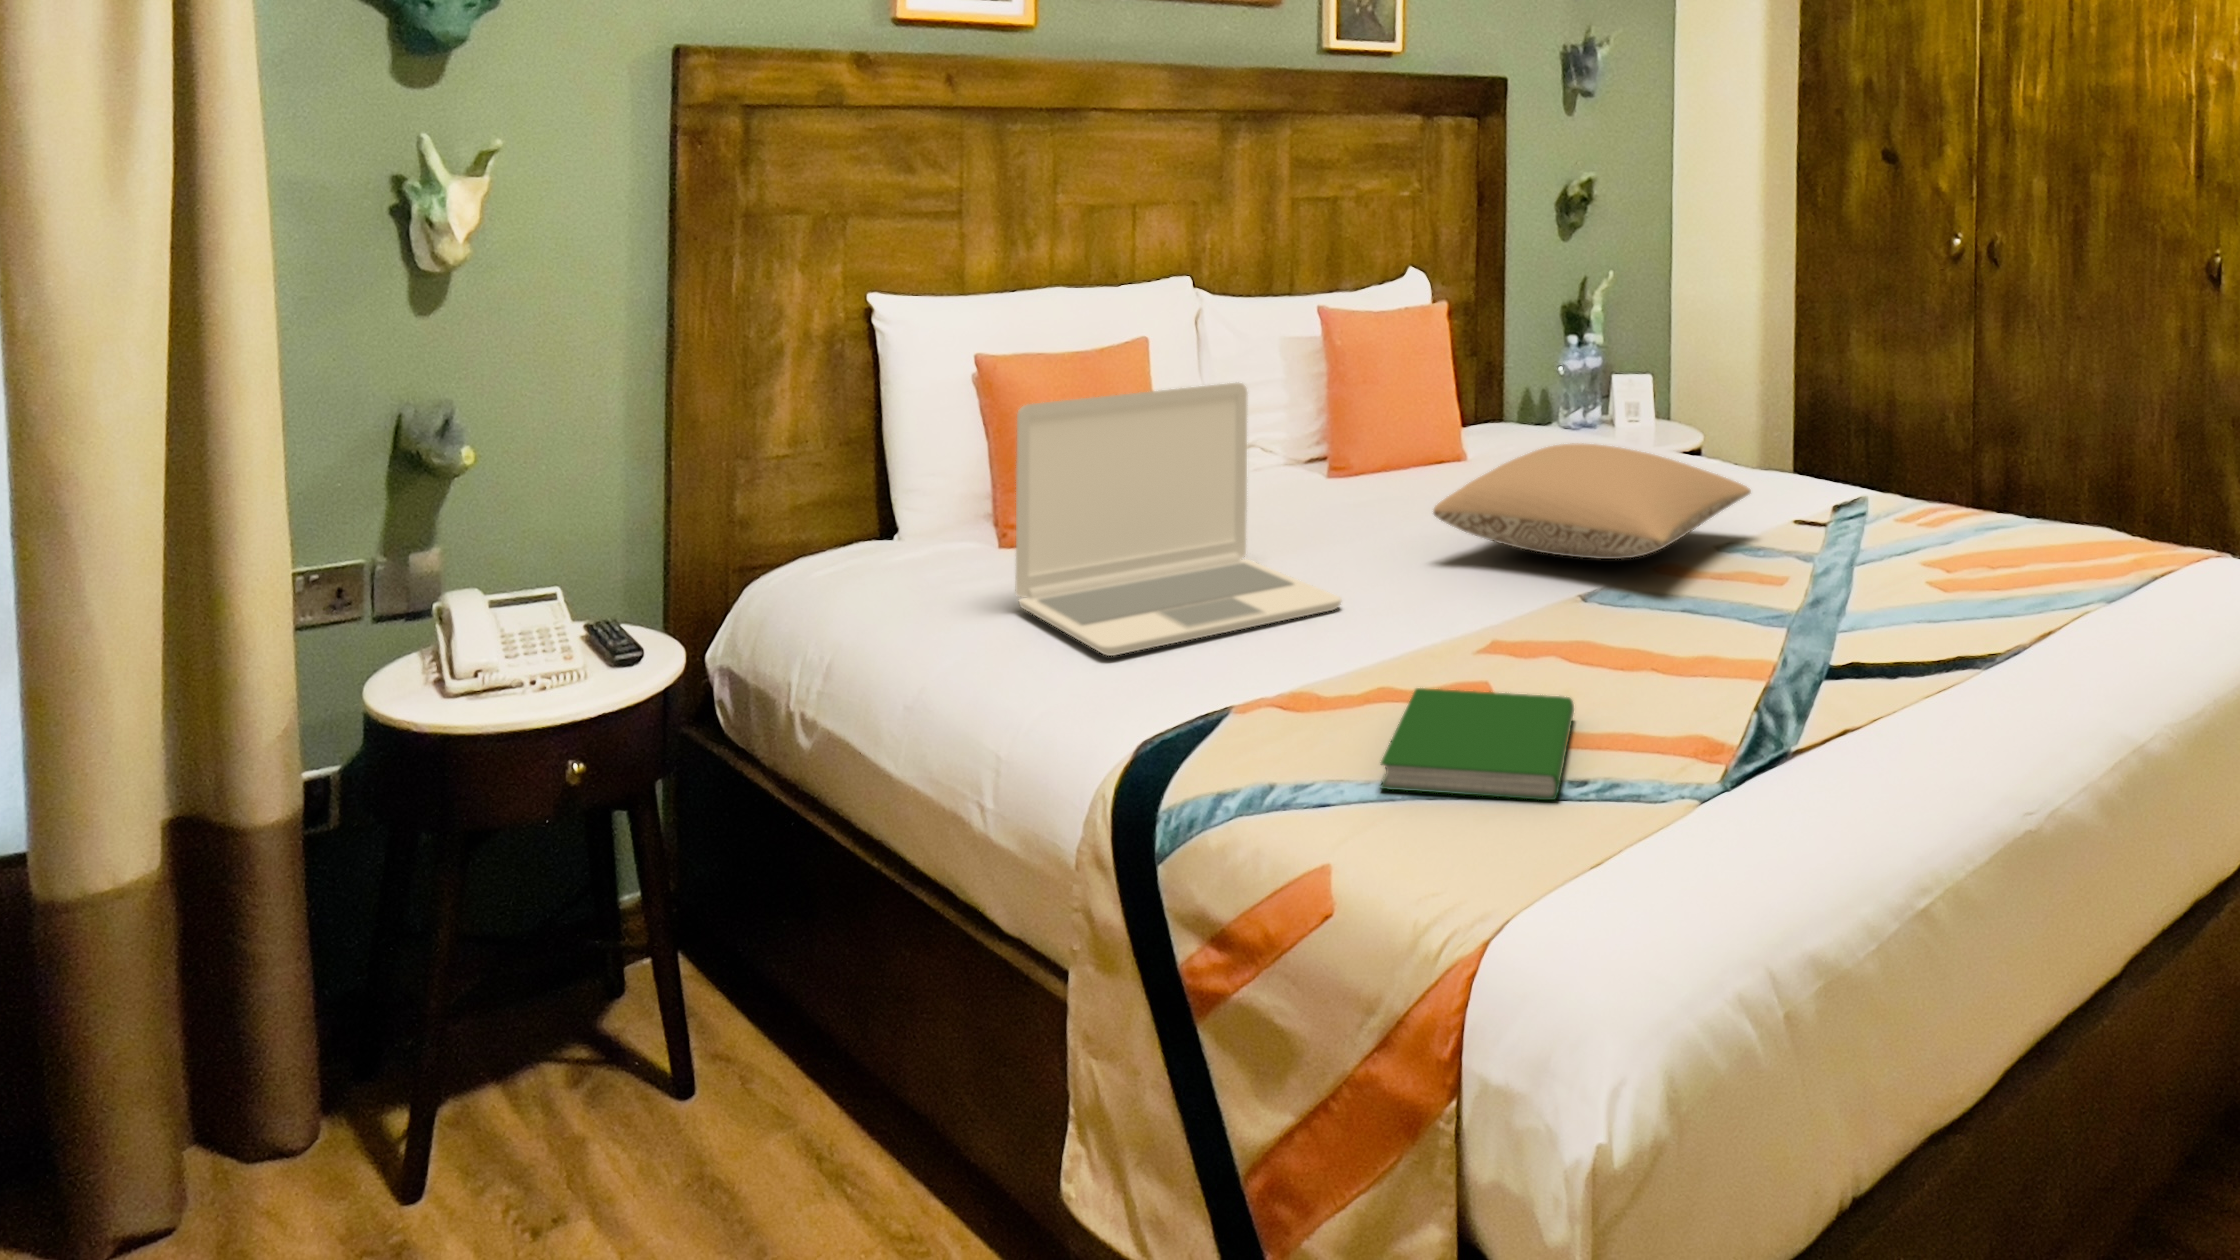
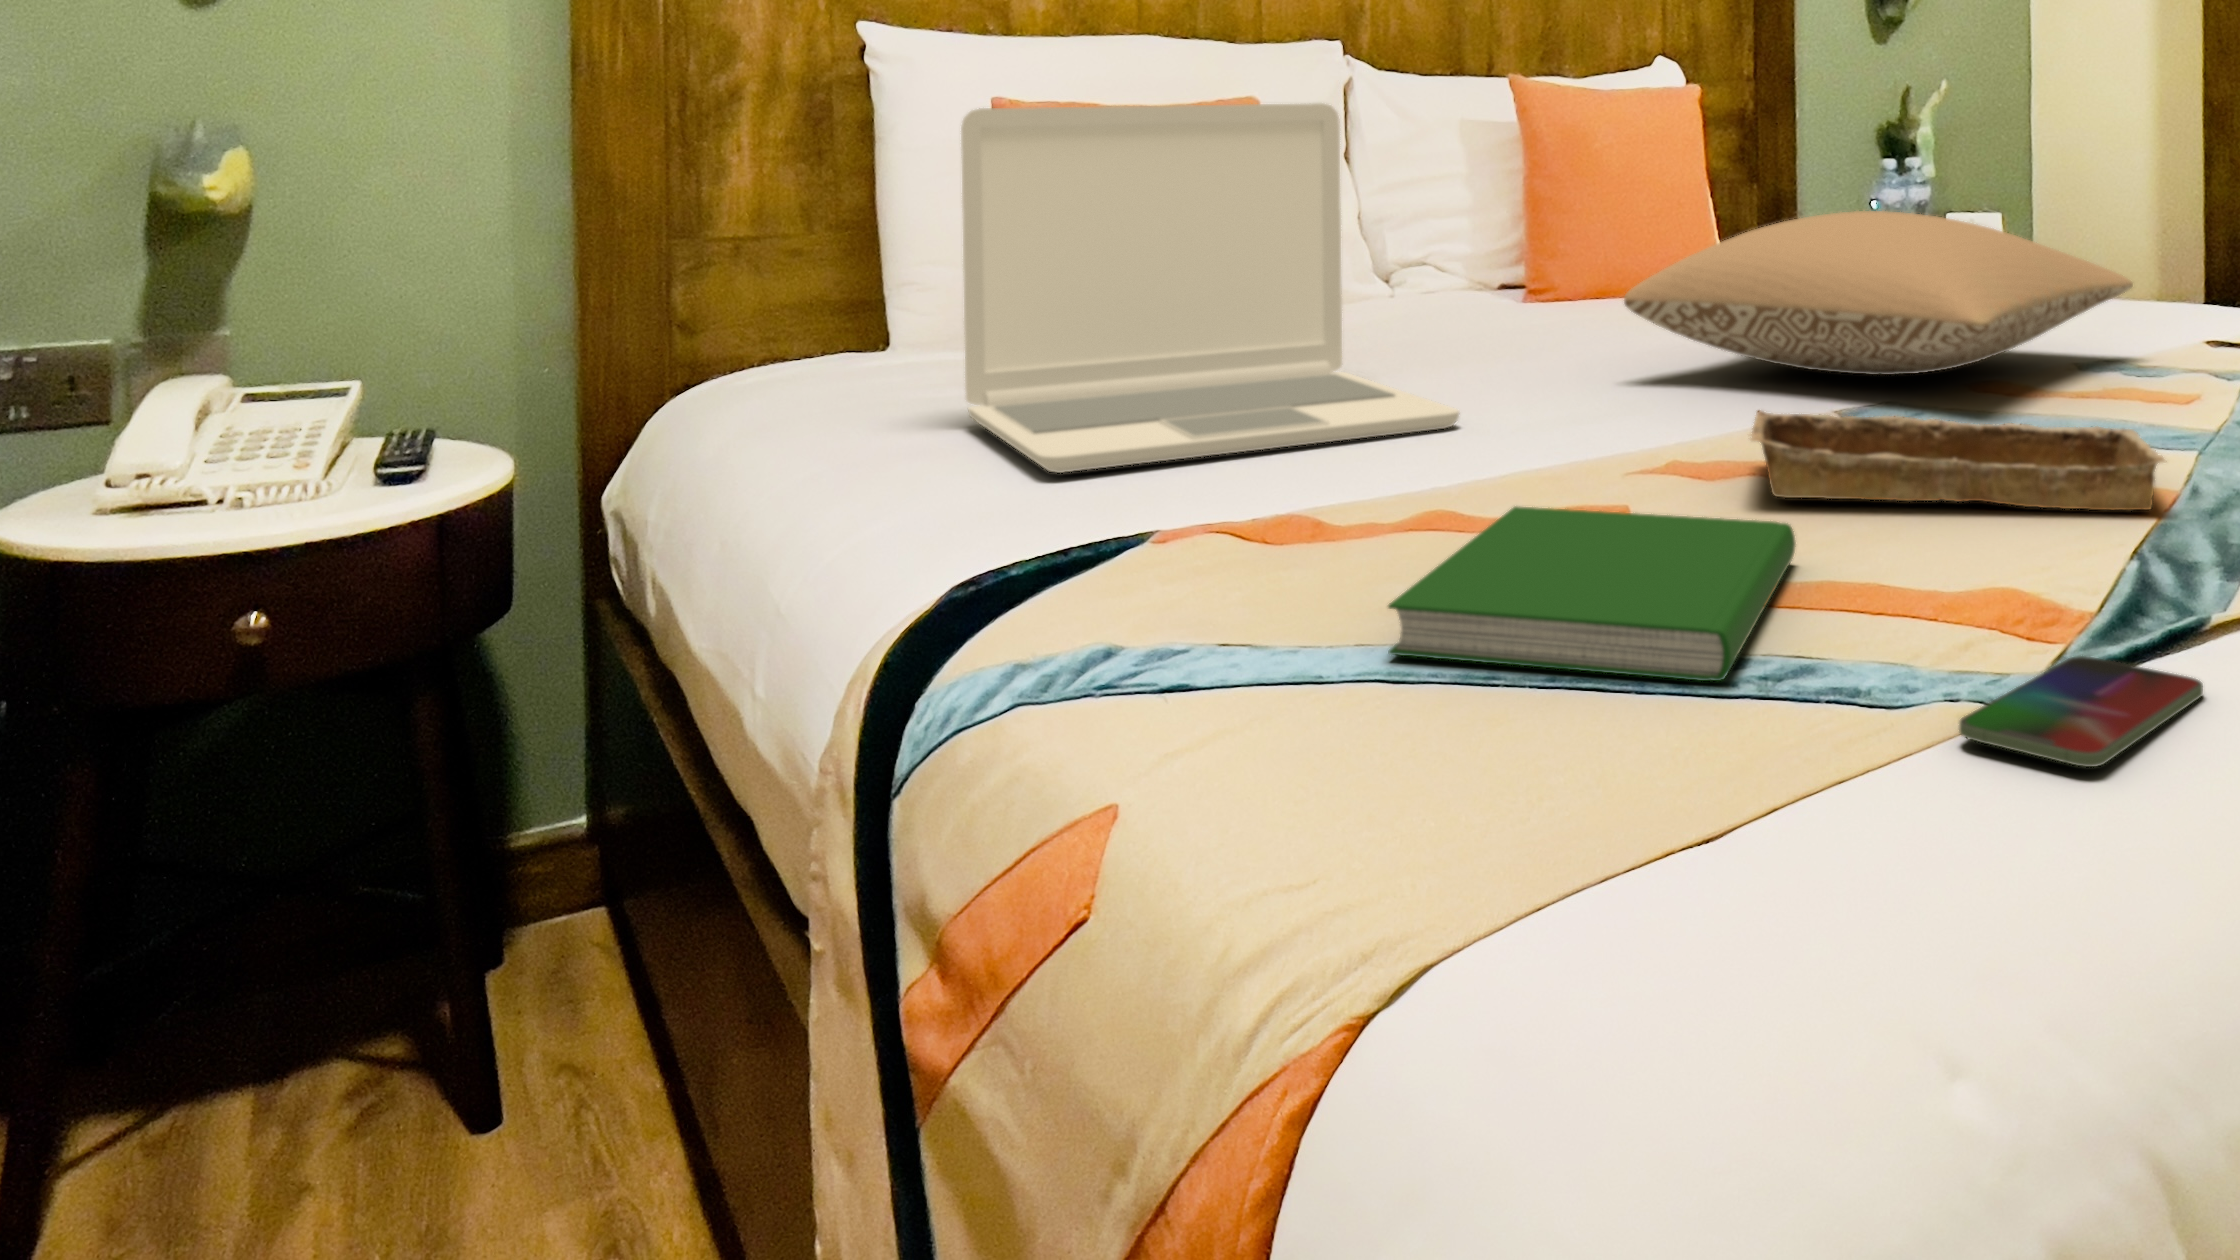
tray: none [1535,608,1771,676] -> present [1751,411,2167,511]
smartphone: none [1674,780,1785,843] -> present [1959,656,2203,767]

